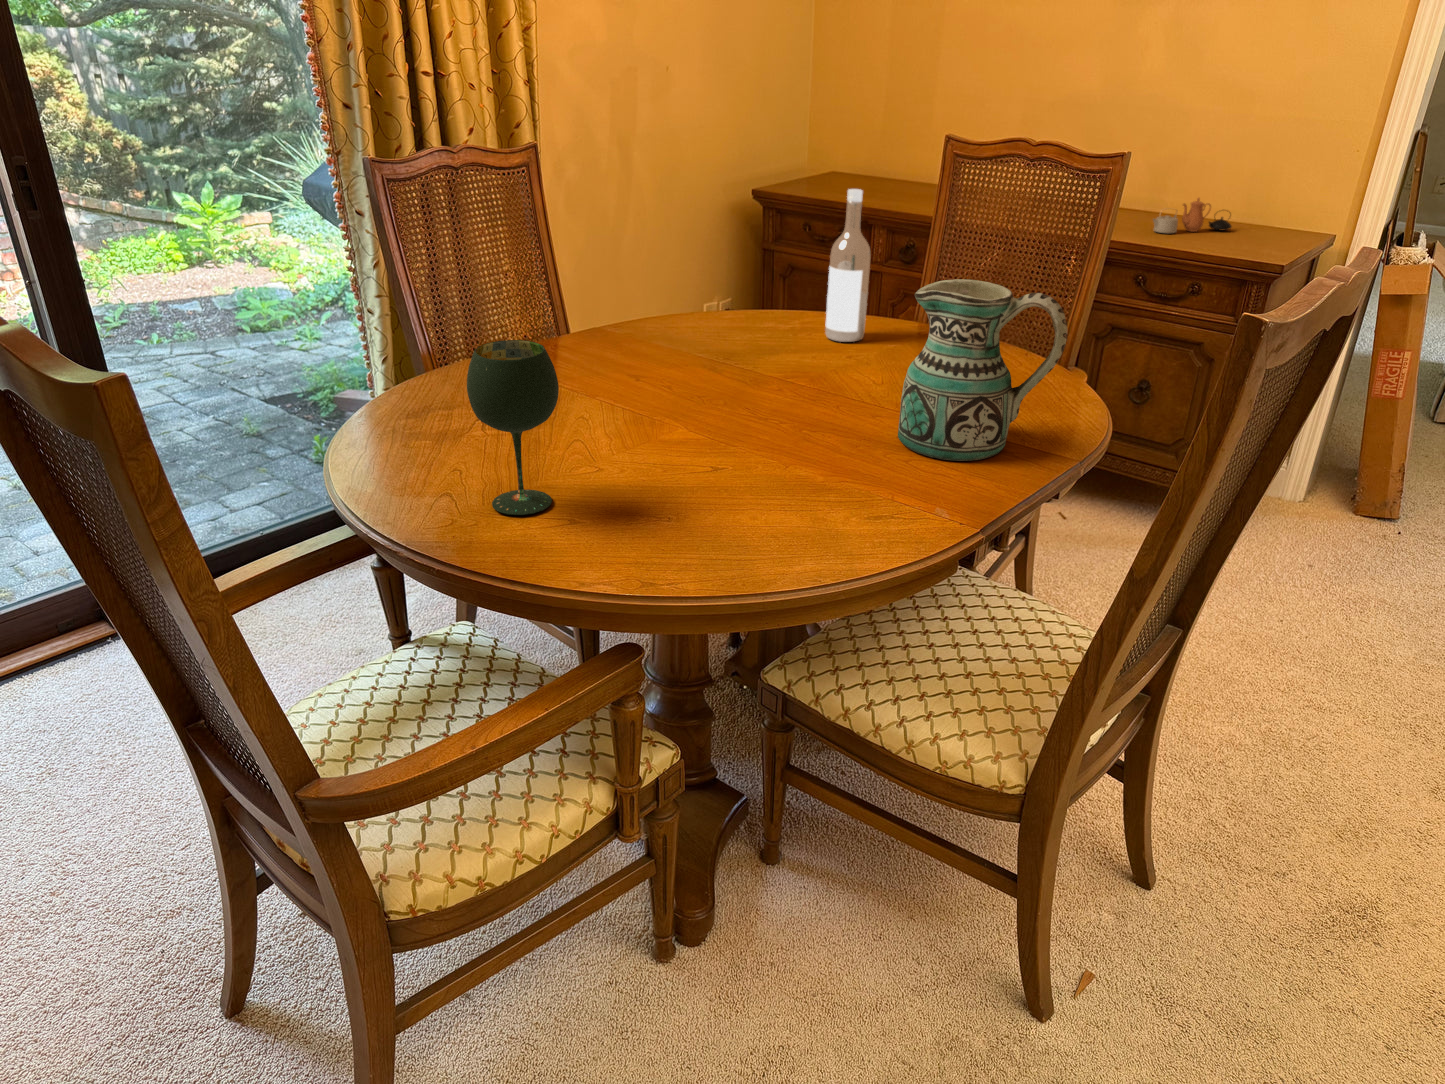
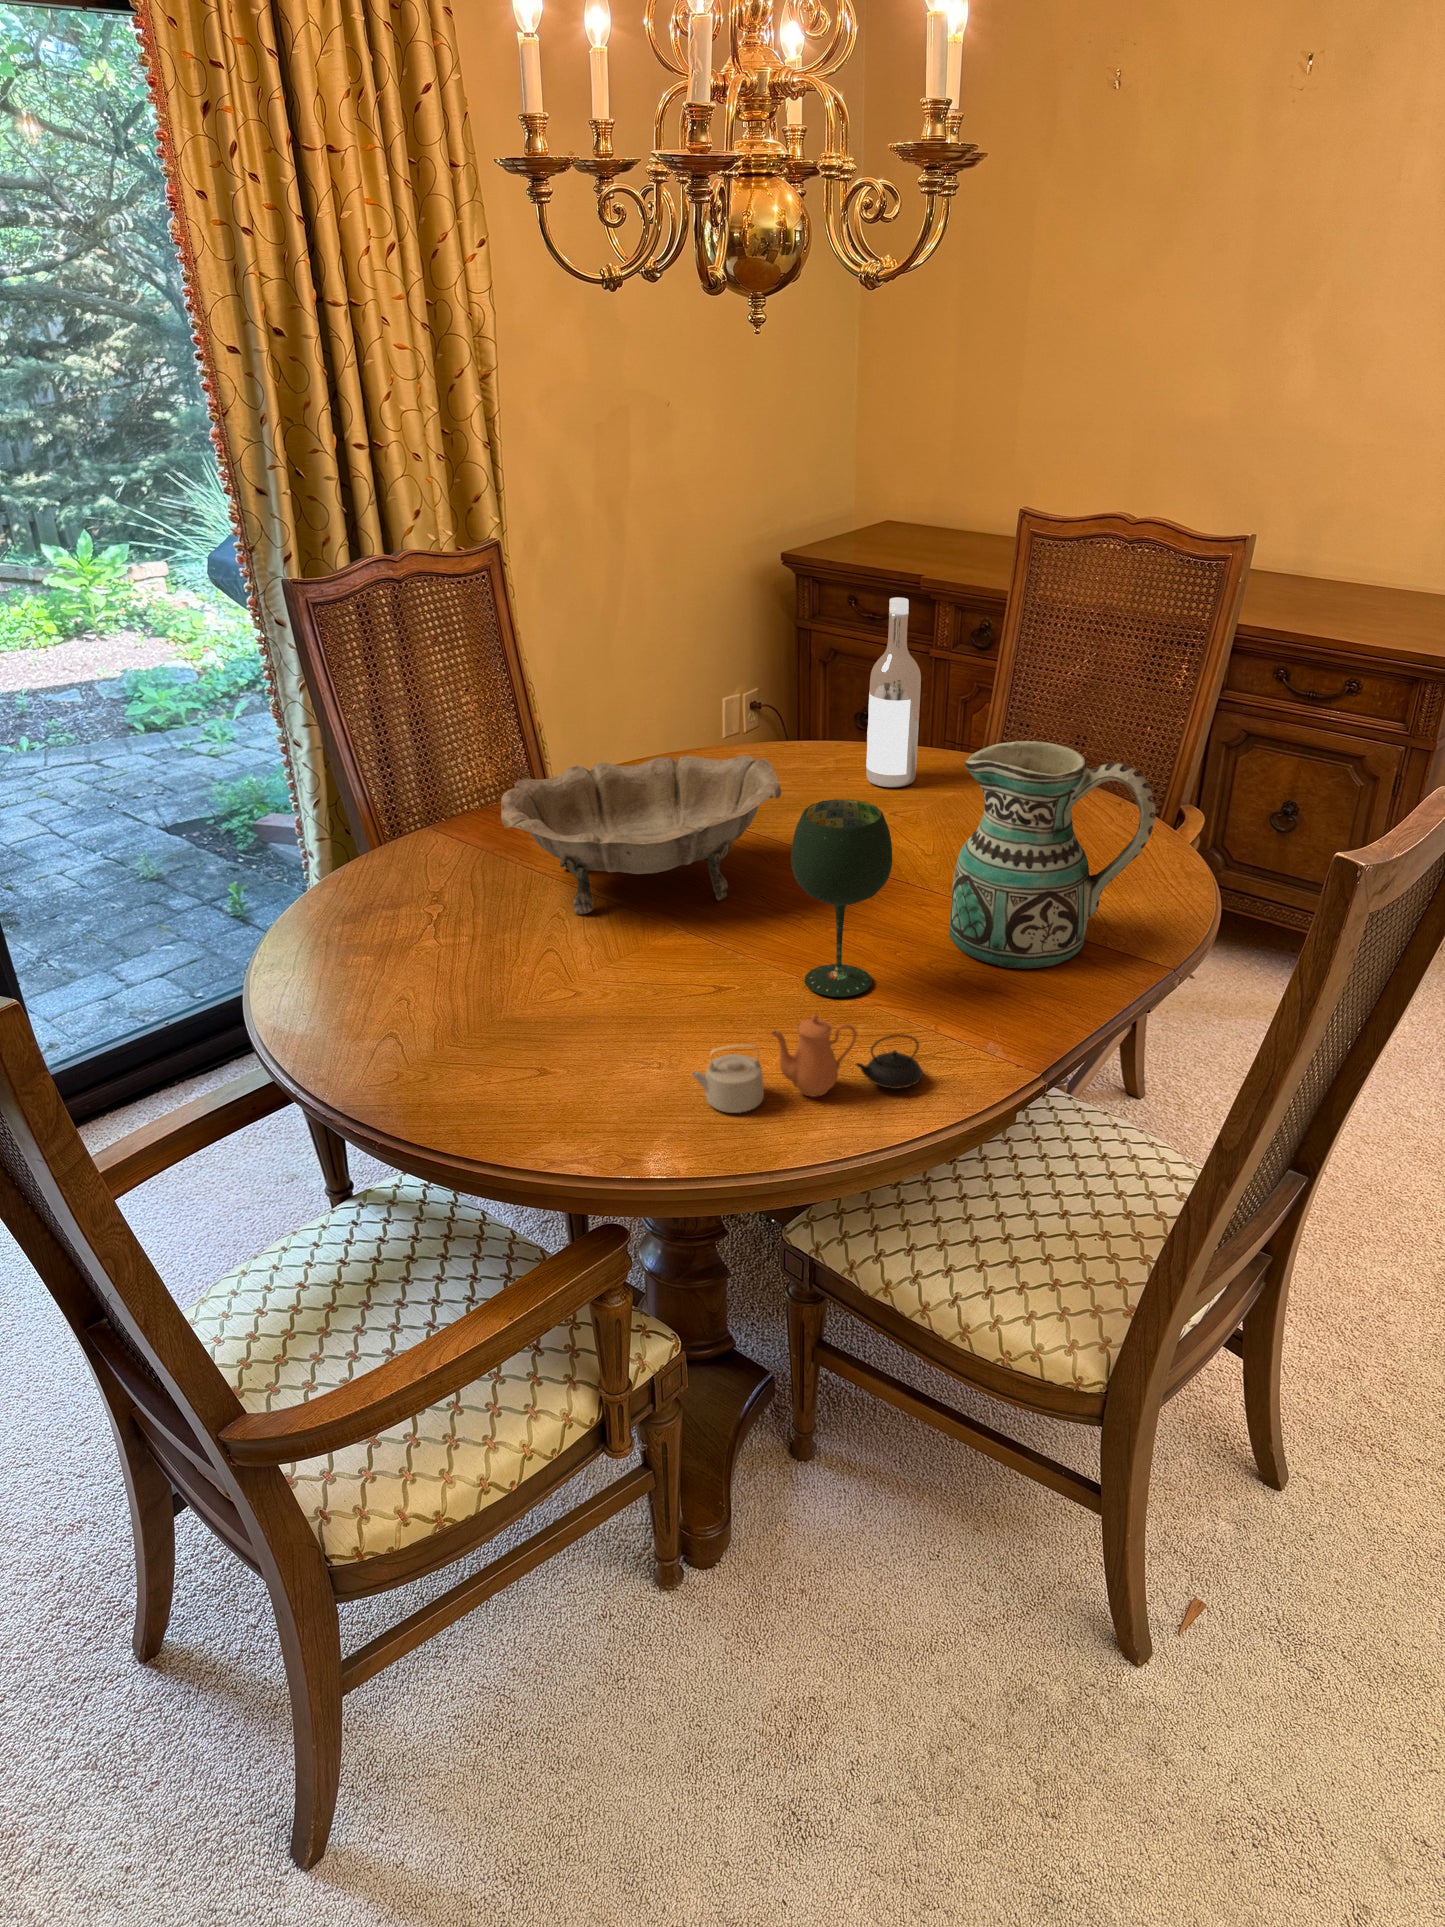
teapot: present [1153,198,1232,233] -> present [691,1014,923,1113]
decorative bowl: none [538,302,764,419] -> present [501,756,781,914]
wine glass: present [467,340,559,515] -> present [791,799,892,997]

